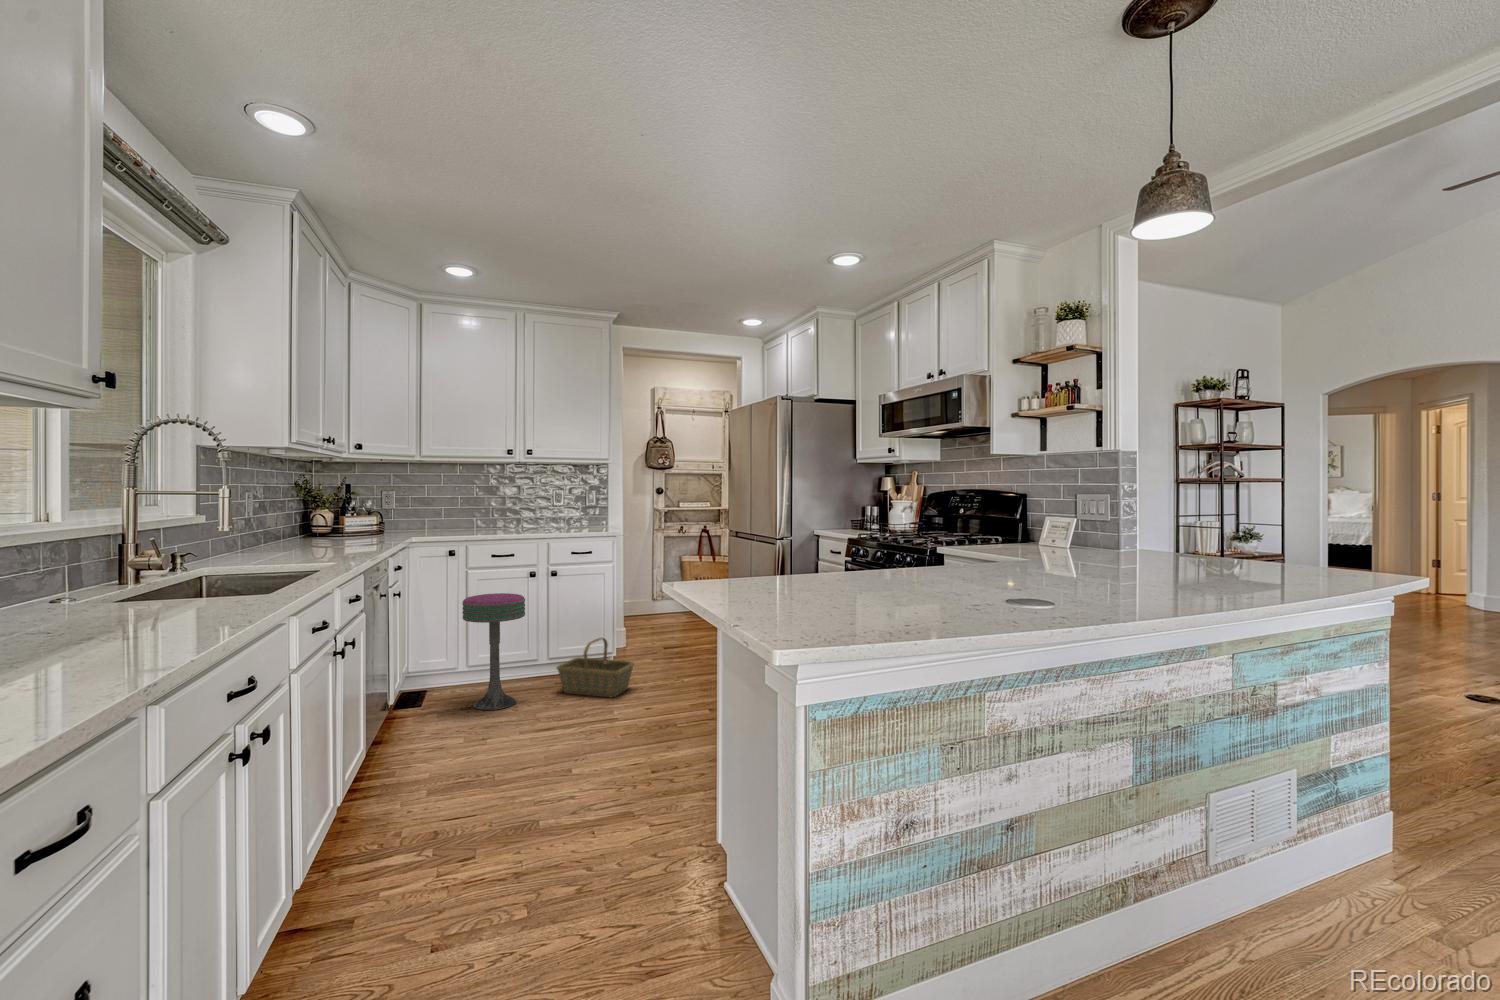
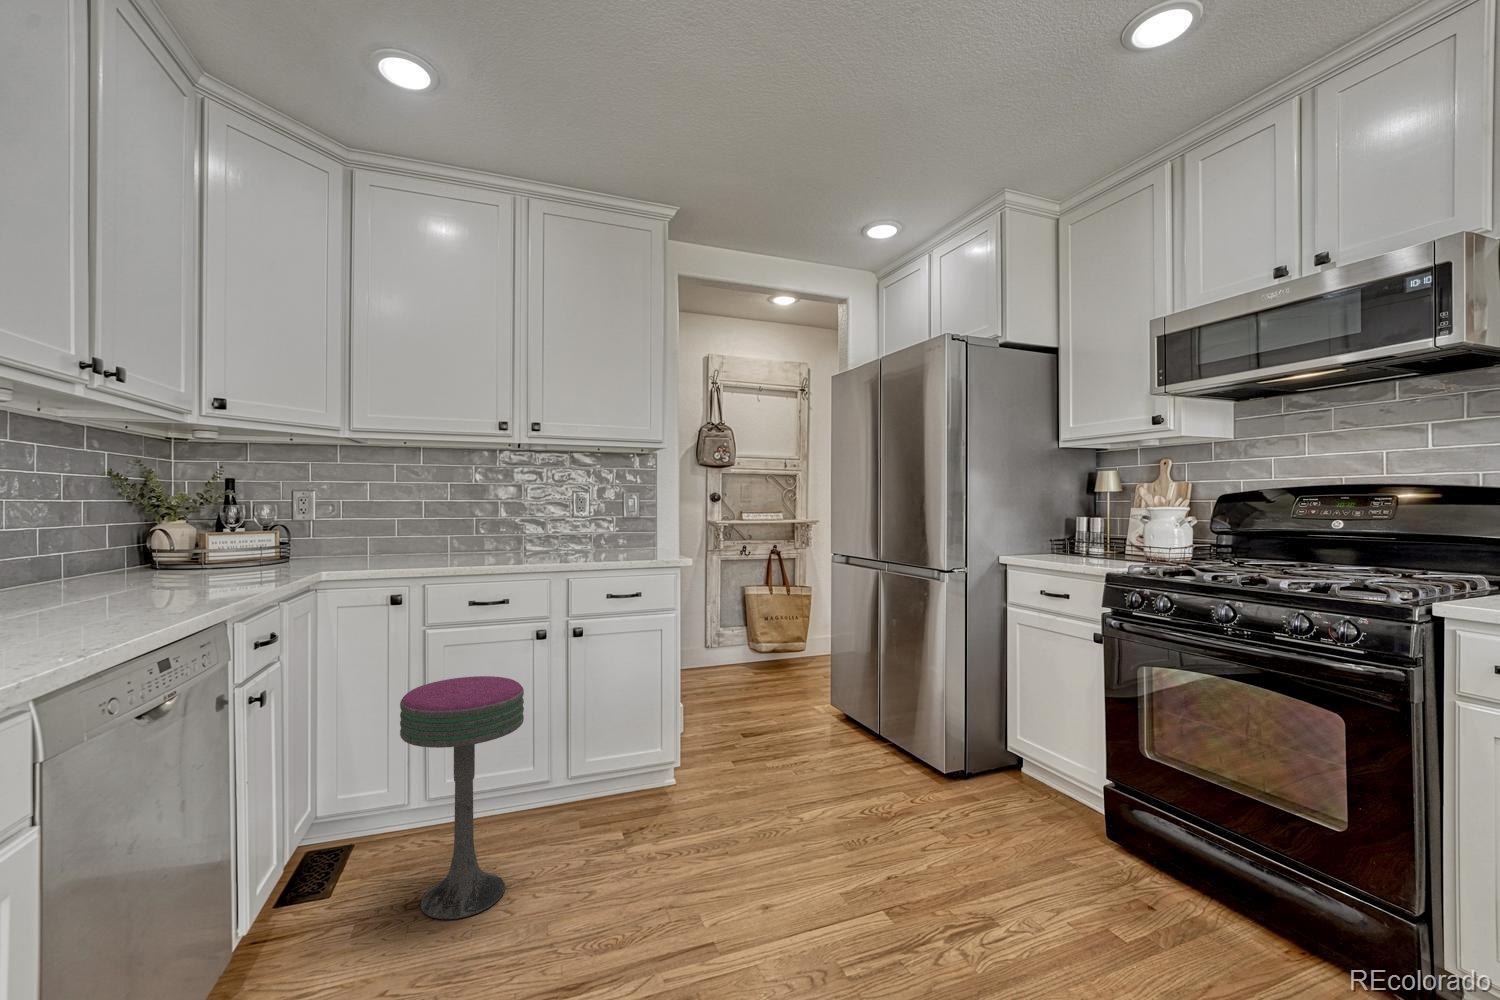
basket: present [557,638,634,697] -> none [581,750,721,873]

